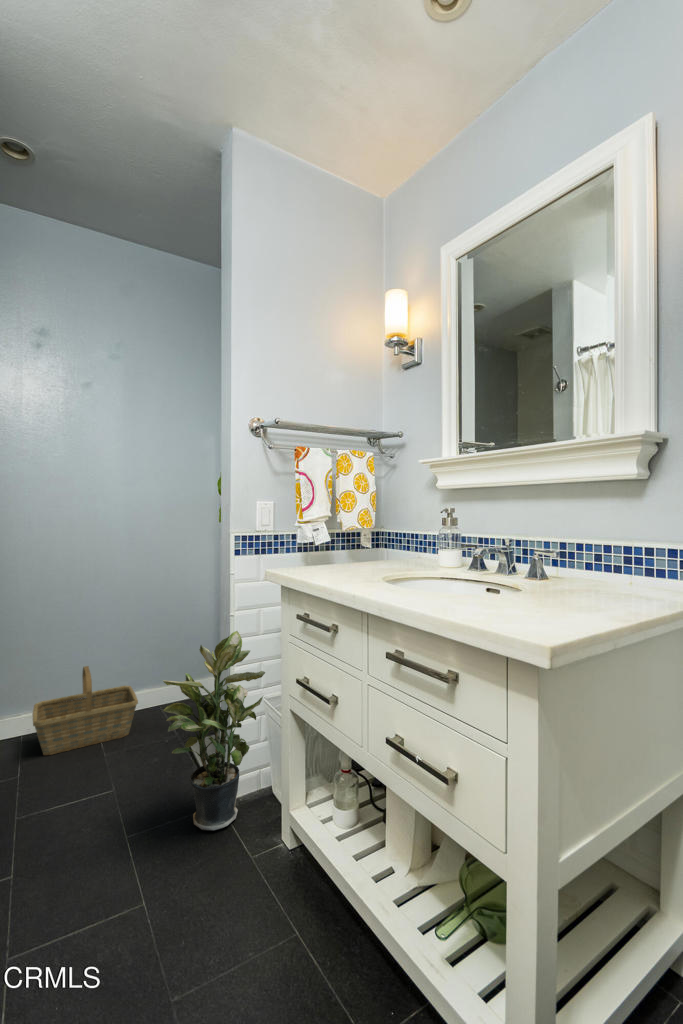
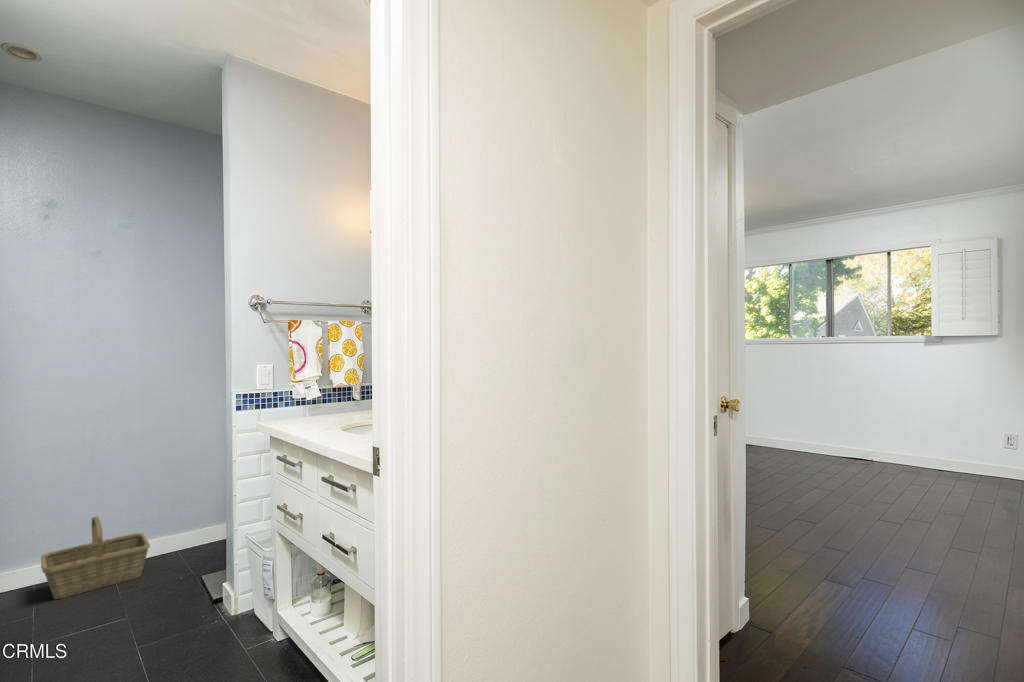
potted plant: present [163,631,265,830] -> none [169,474,260,635]

